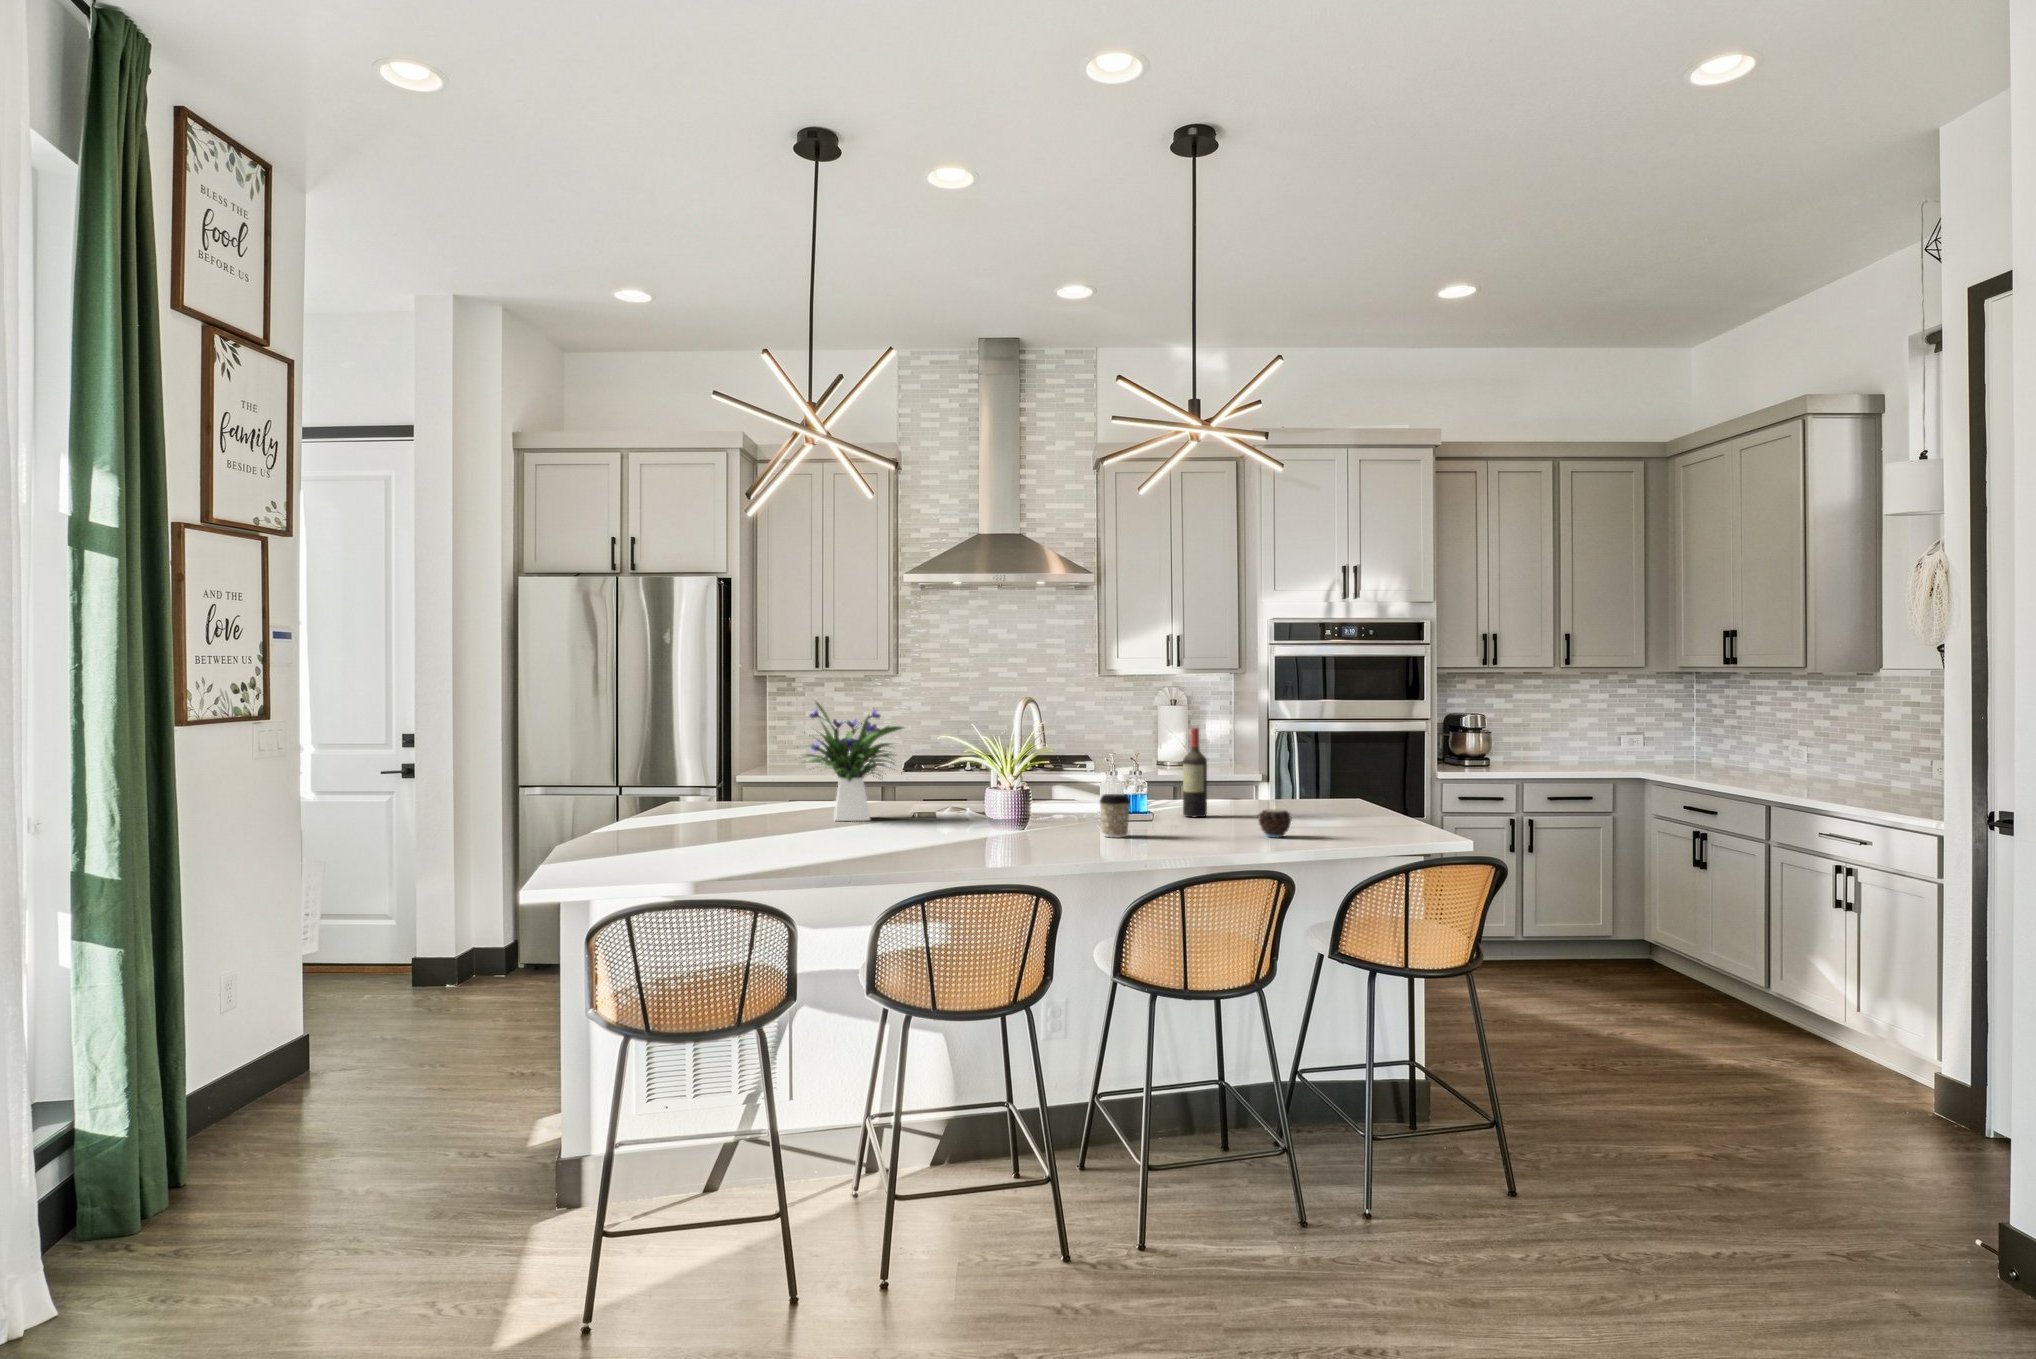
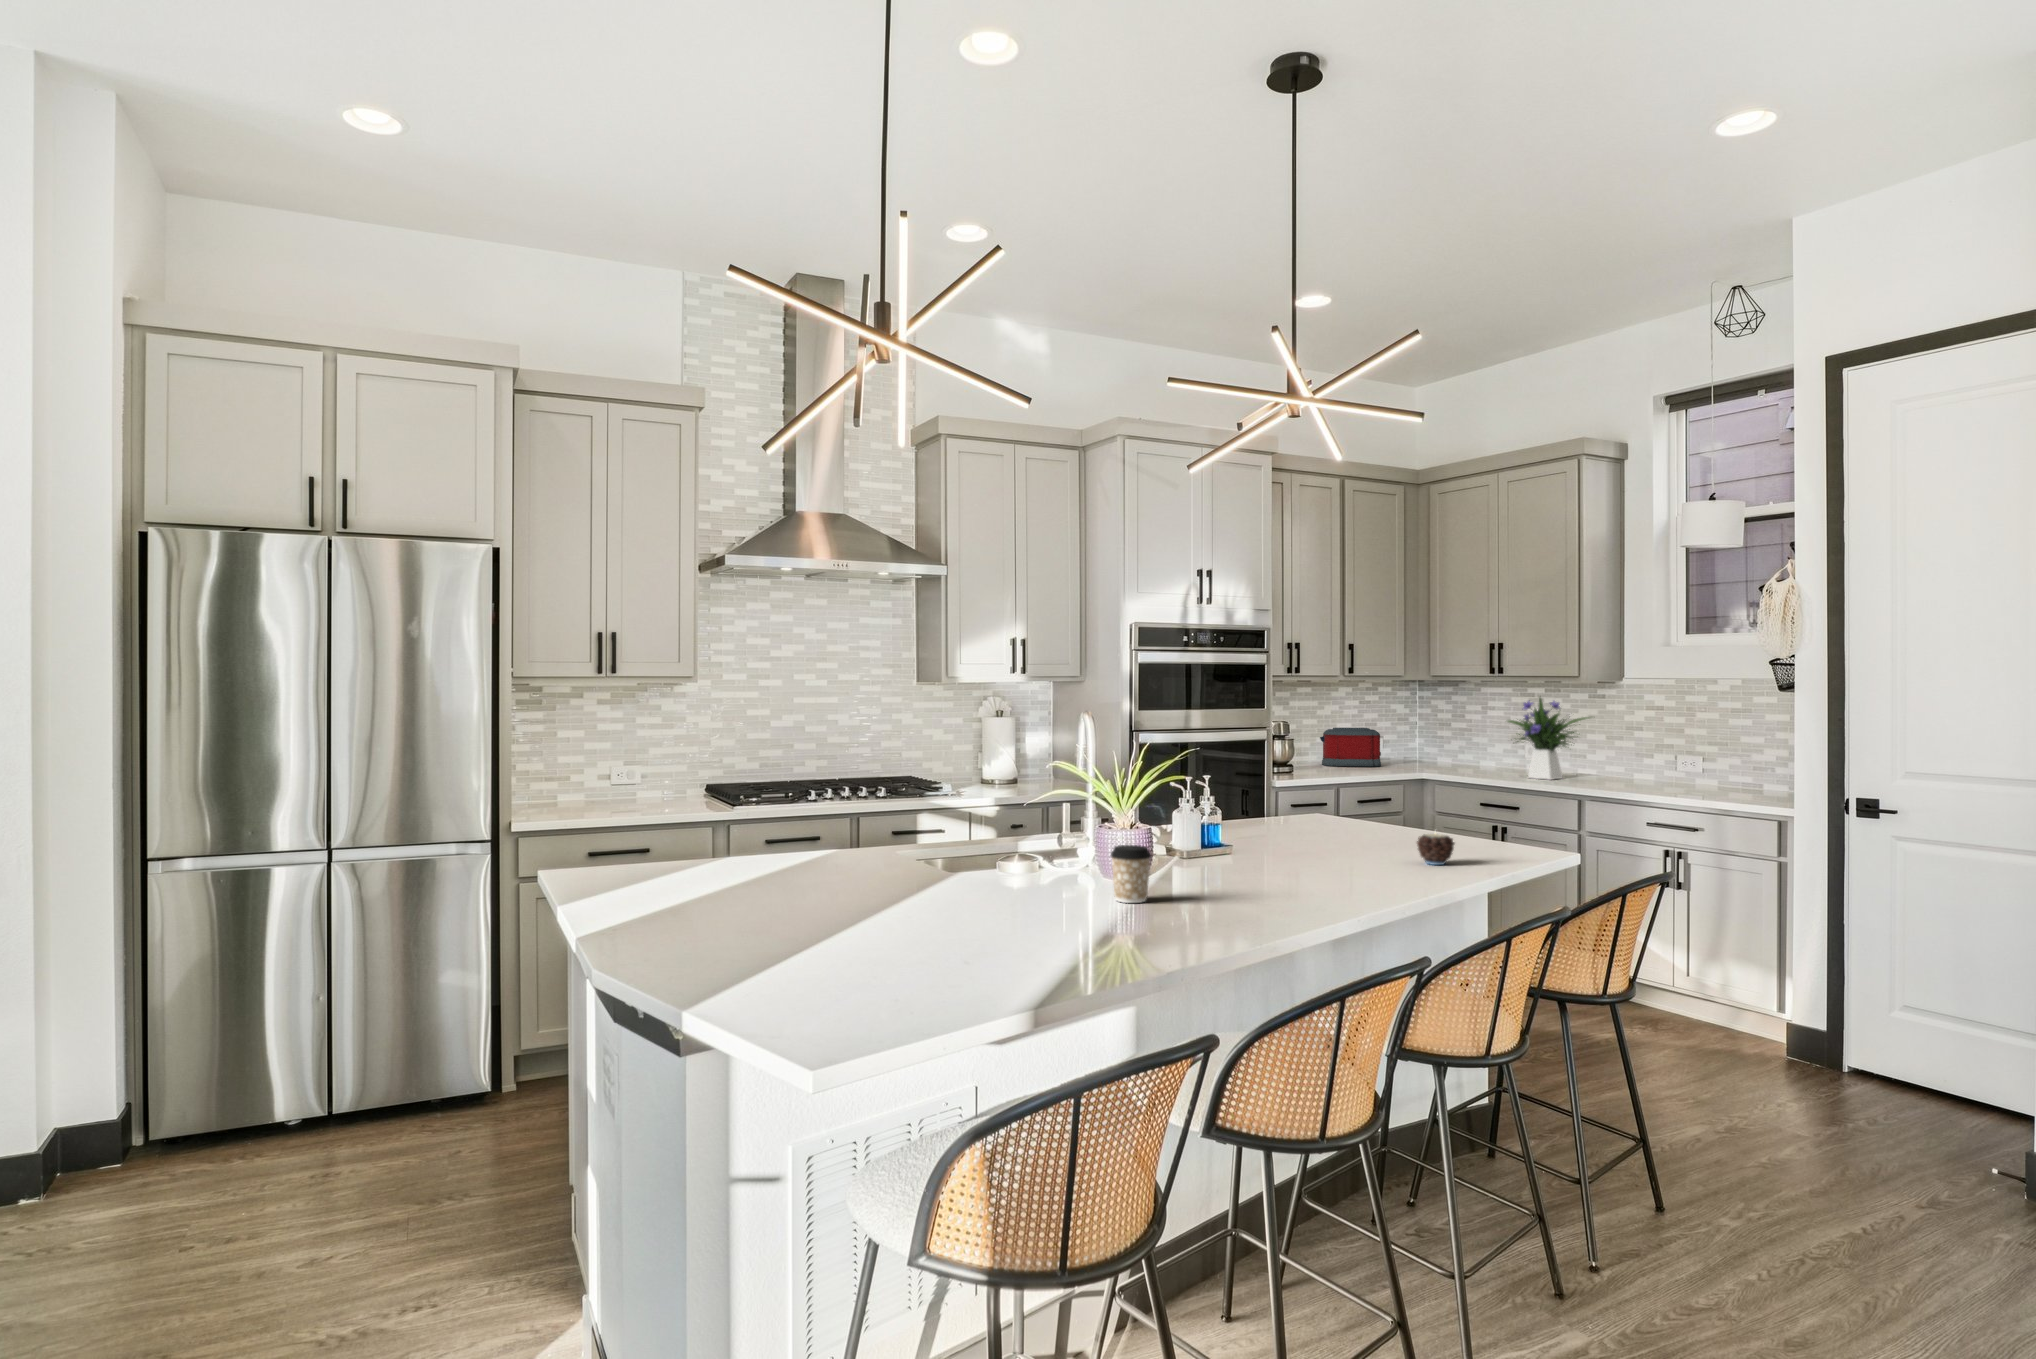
flower arrangement: present [804,702,903,821] -> present [1508,698,1588,780]
toaster: none [1557,722,1626,764] -> present [1320,728,1381,766]
wine bottle: present [1183,728,1207,817] -> none [1245,746,1273,847]
coffee cup: present [1100,794,1130,837] -> present [1111,845,1151,903]

